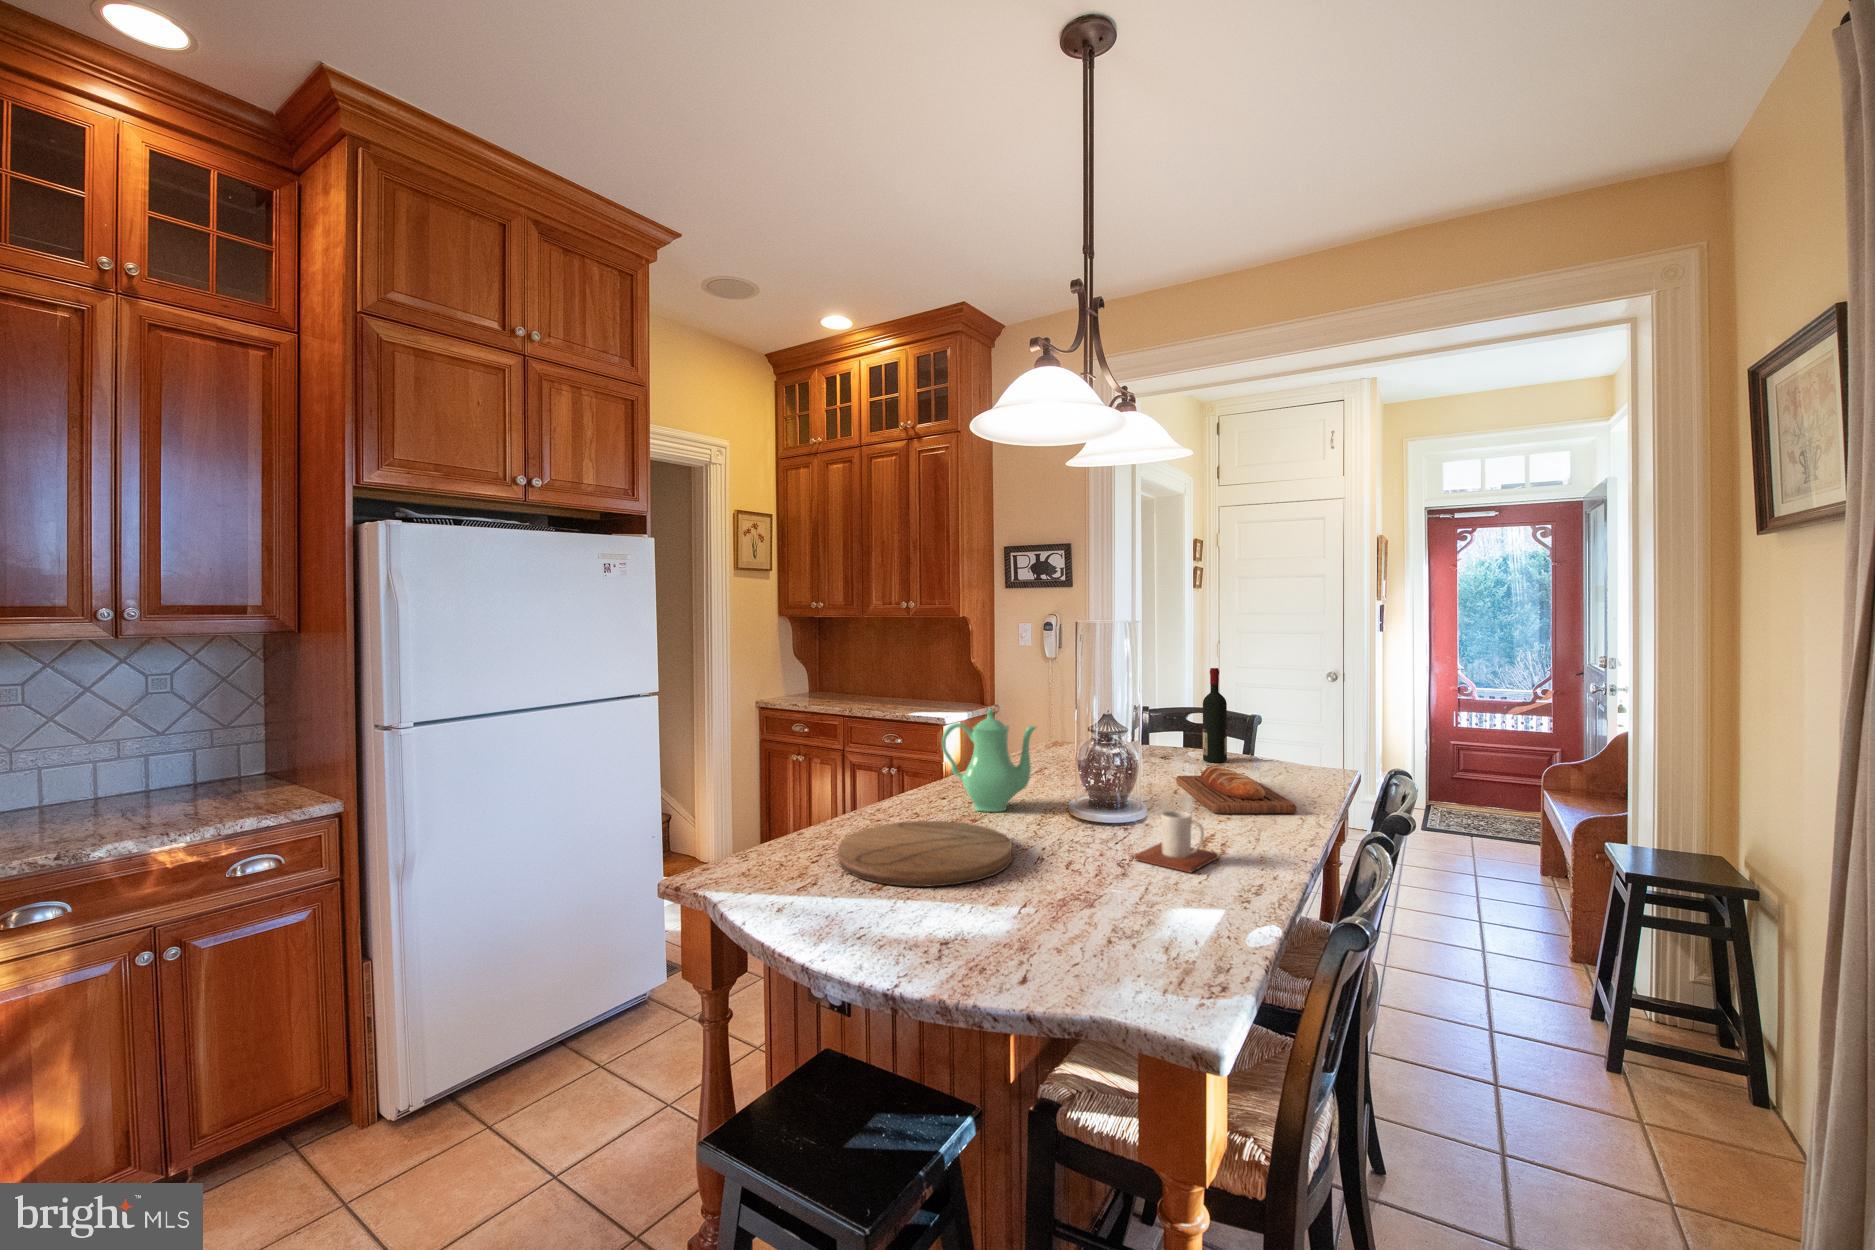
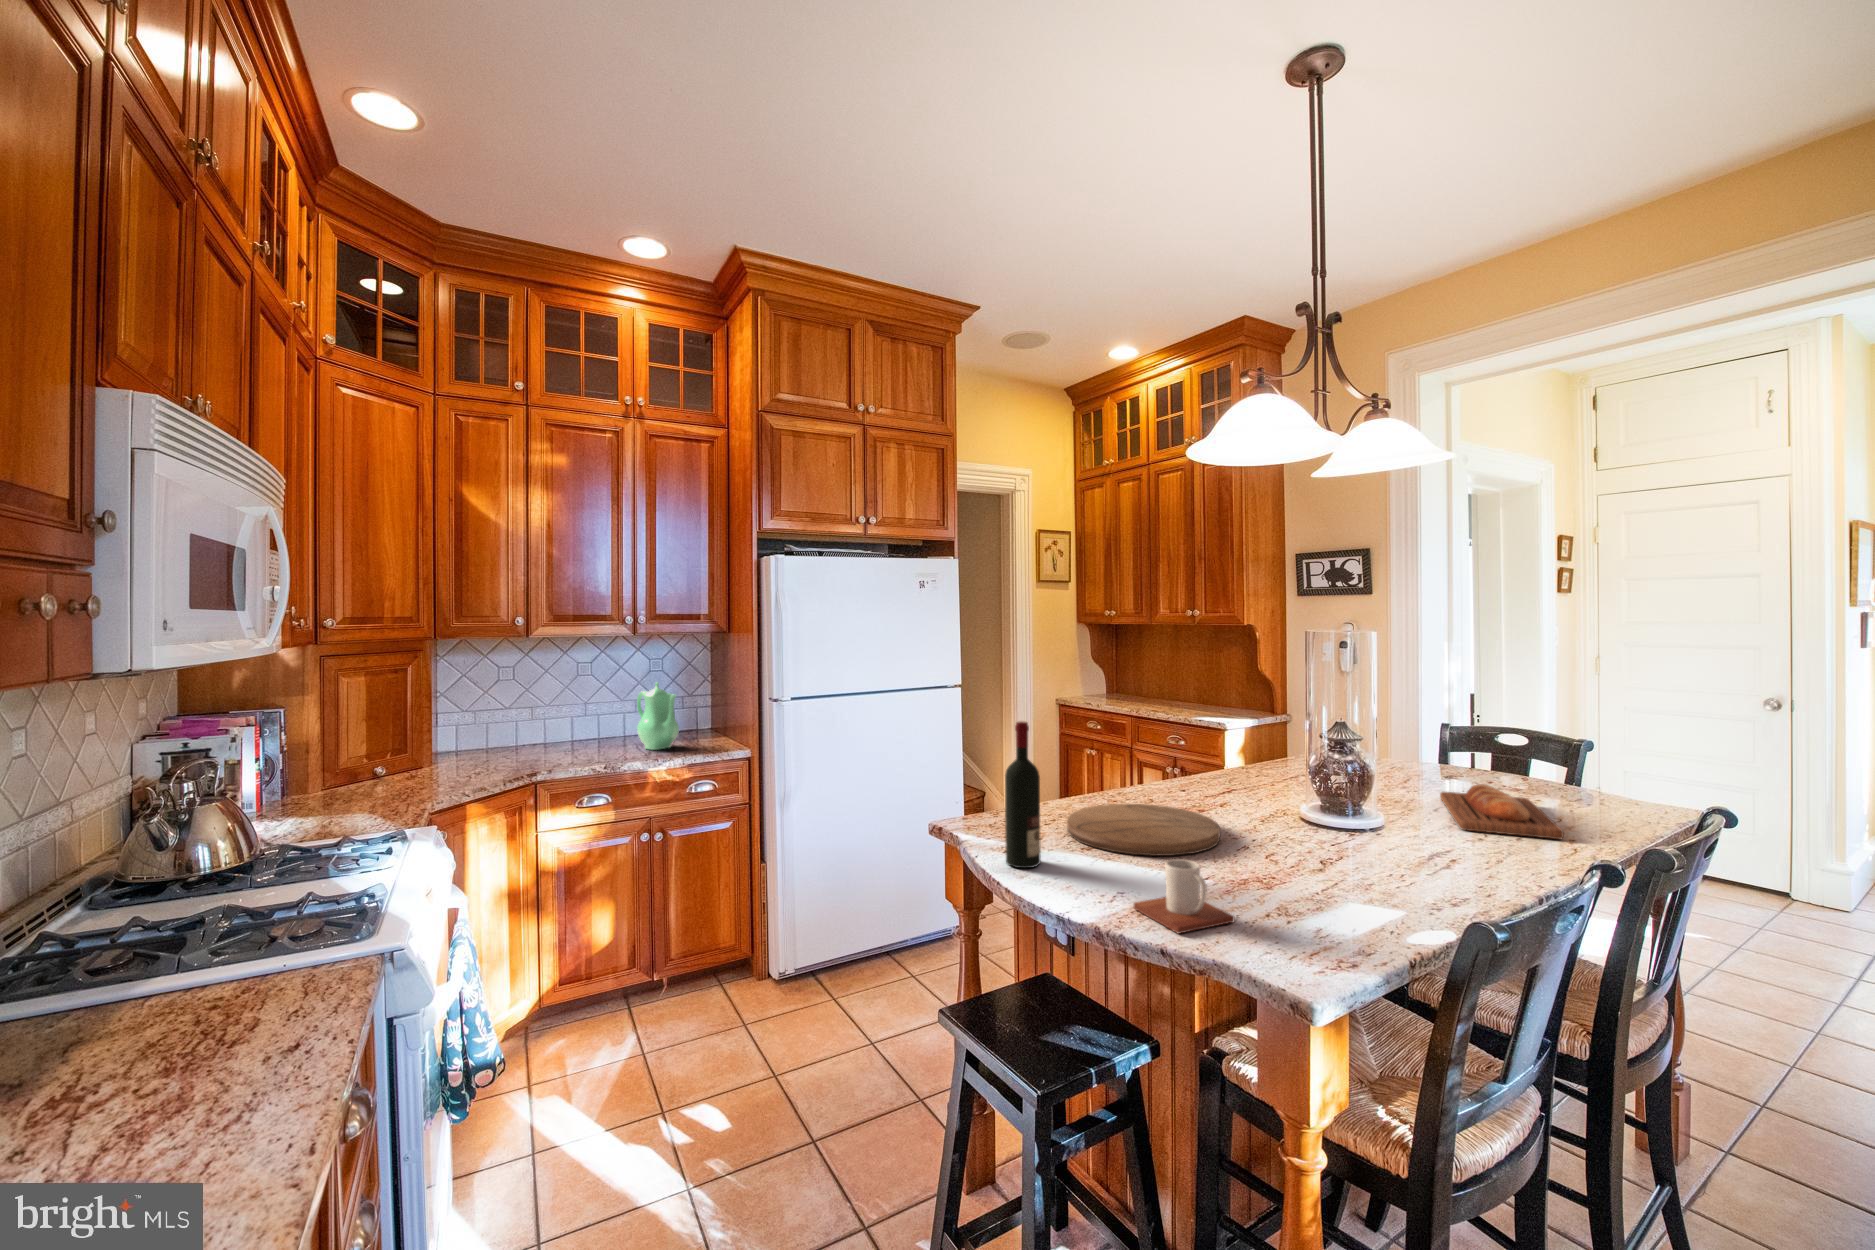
wine bottle: present [1203,668,1227,762] -> present [1005,722,1041,868]
teapot: present [942,709,1036,812] -> present [637,682,679,750]
mug: present [1134,811,1218,873] -> present [1134,859,1234,933]

